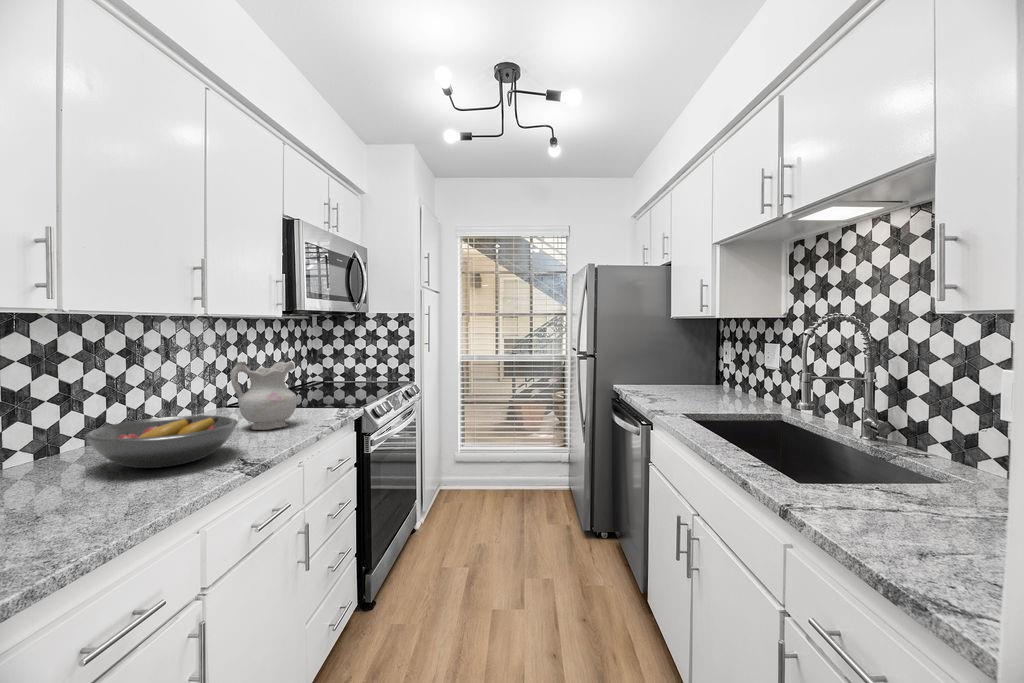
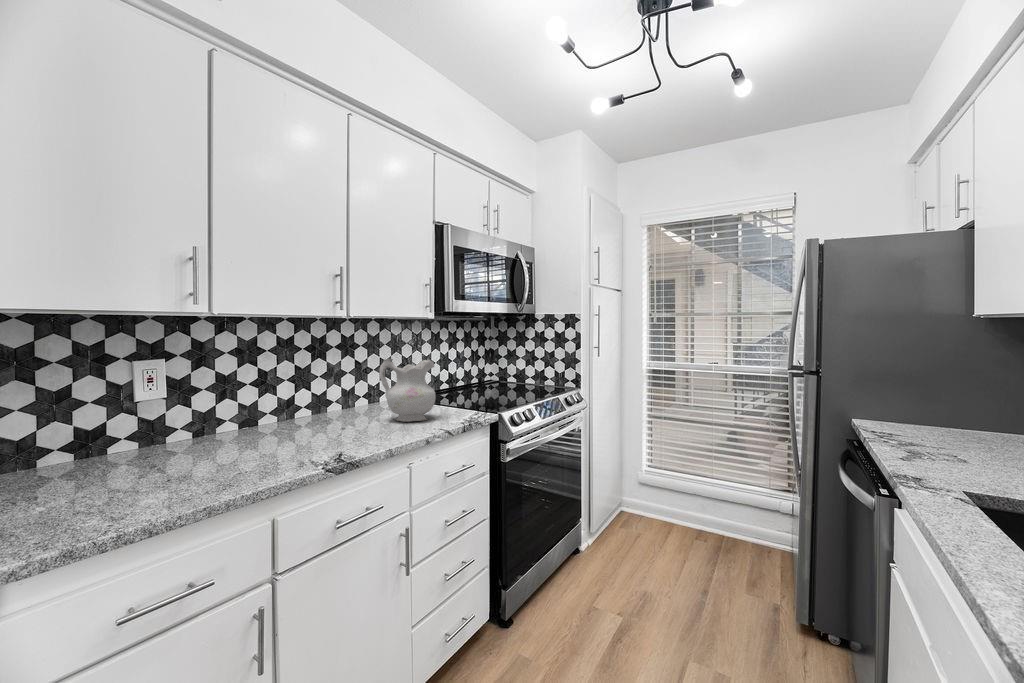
fruit bowl: present [85,415,238,468] -> none [249,404,365,446]

